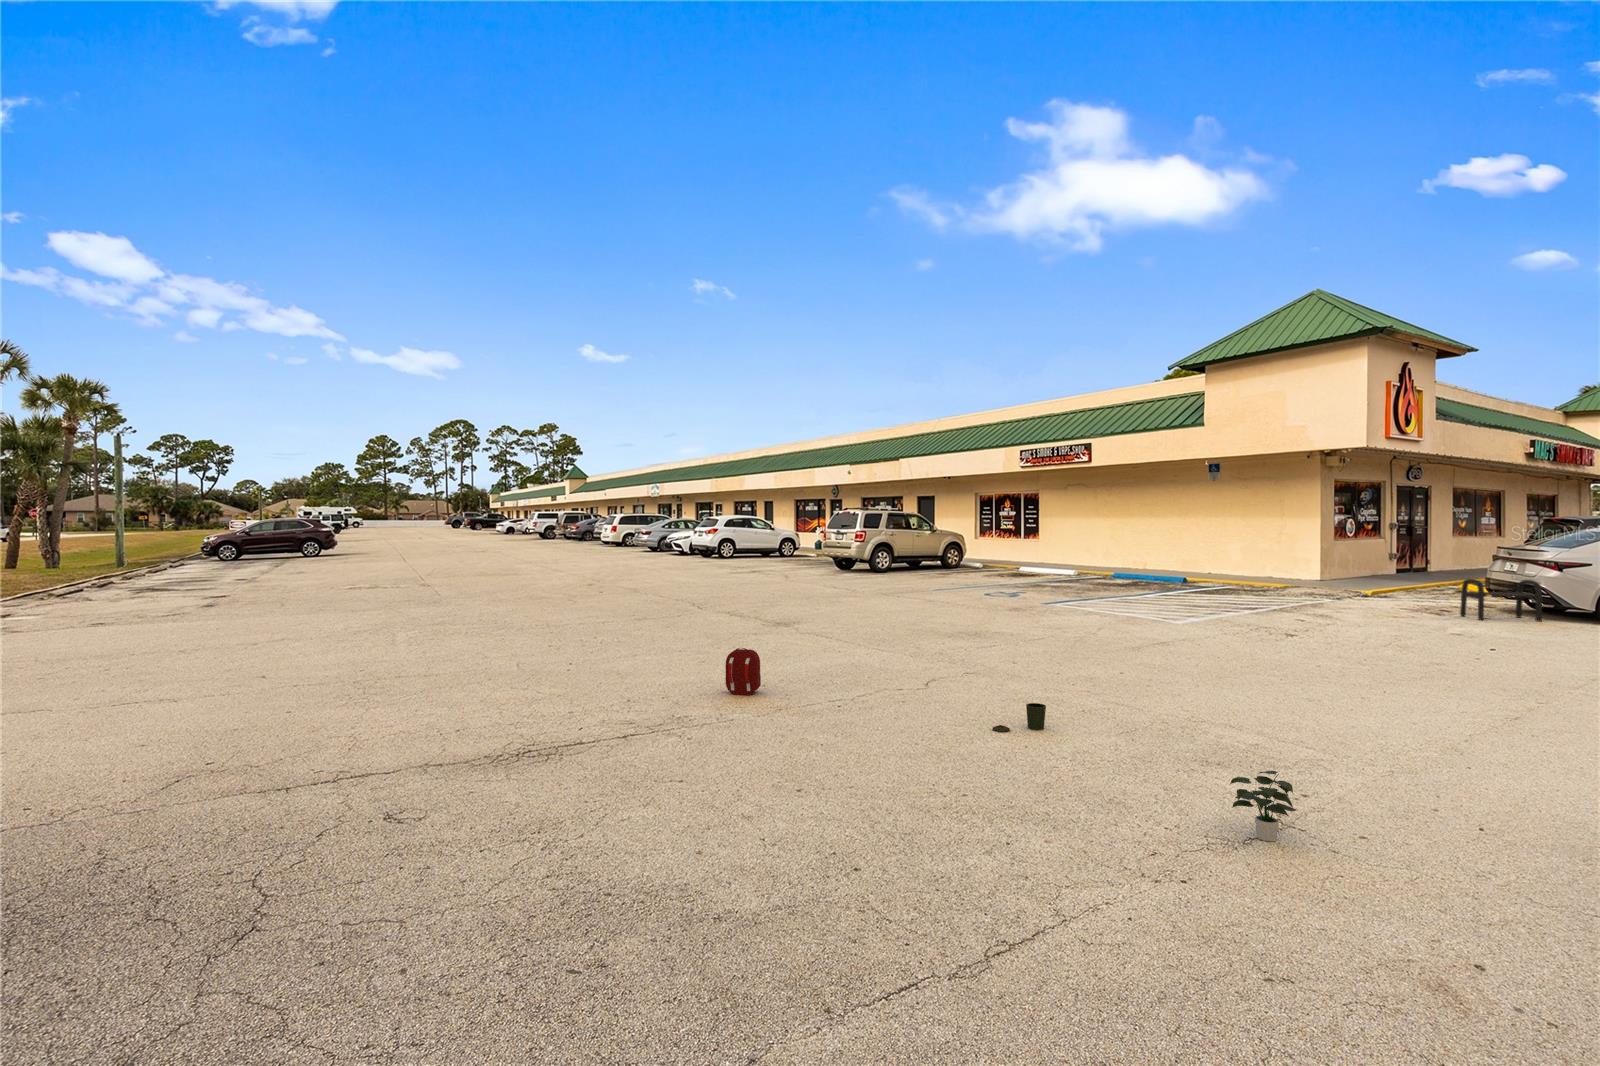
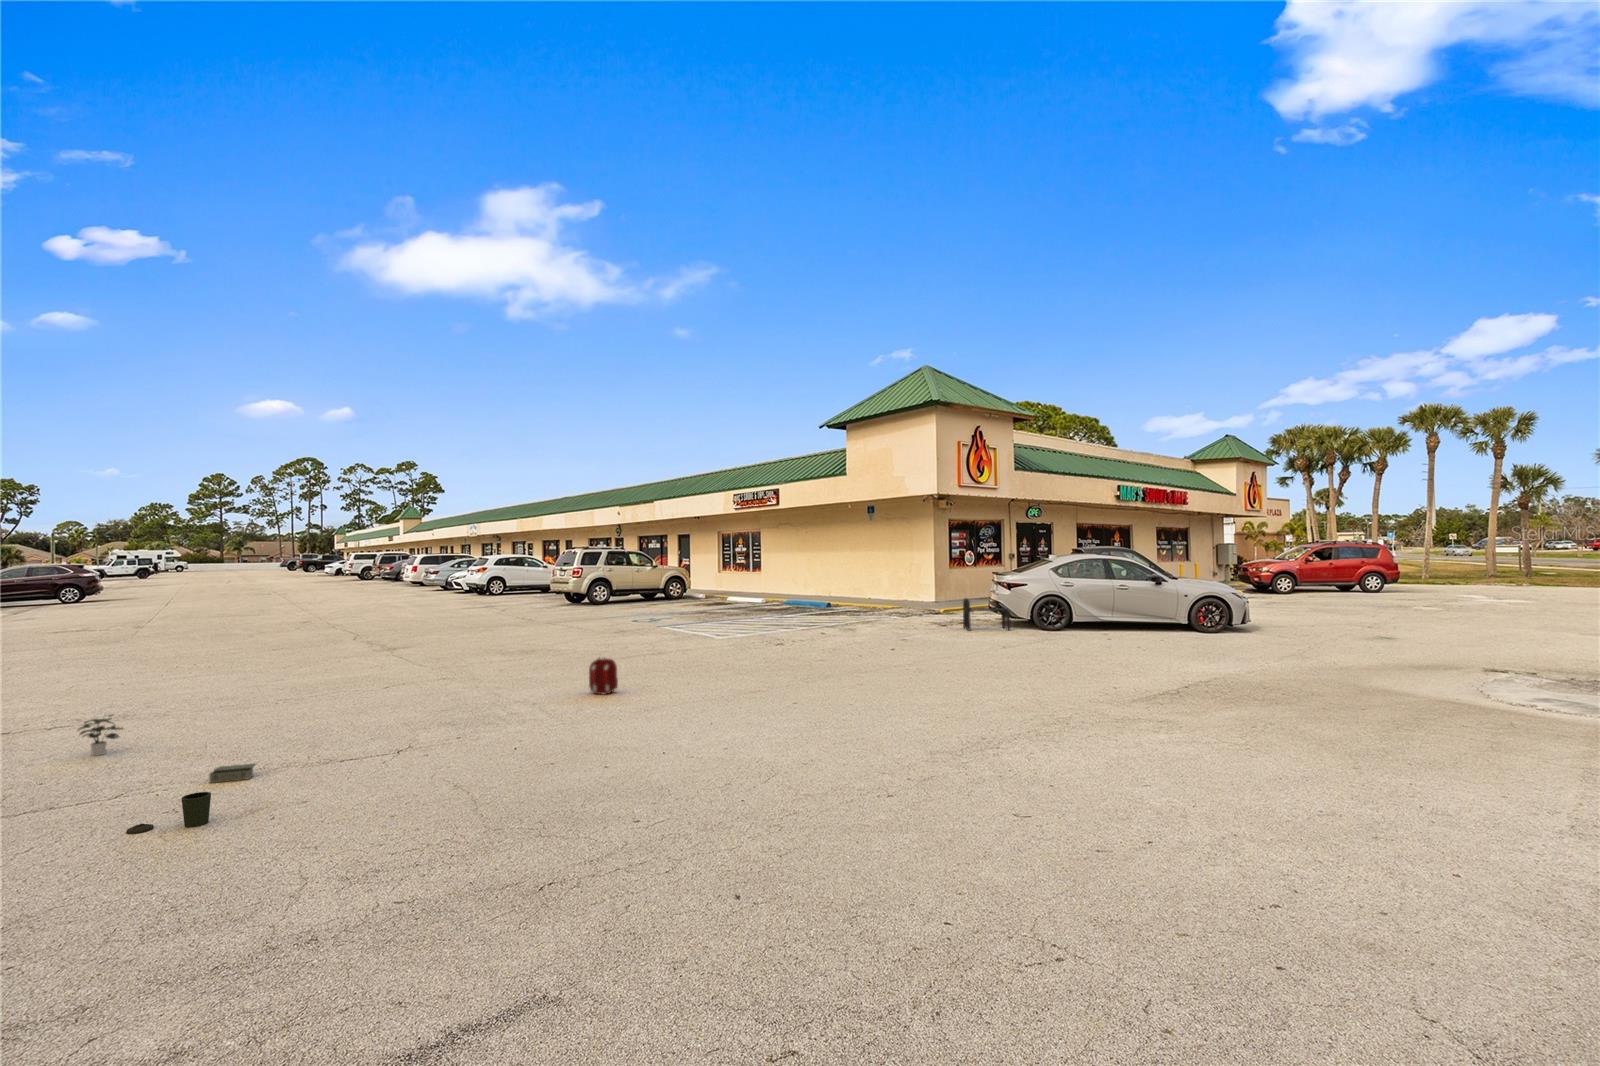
backpack: present [726,648,761,695] -> present [589,658,618,694]
trash can: present [992,703,1046,732] -> present [126,792,211,834]
potted plant: present [1230,771,1298,842] -> present [78,715,123,756]
toolbox: none [1100,807,1163,837] -> present [209,764,256,783]

